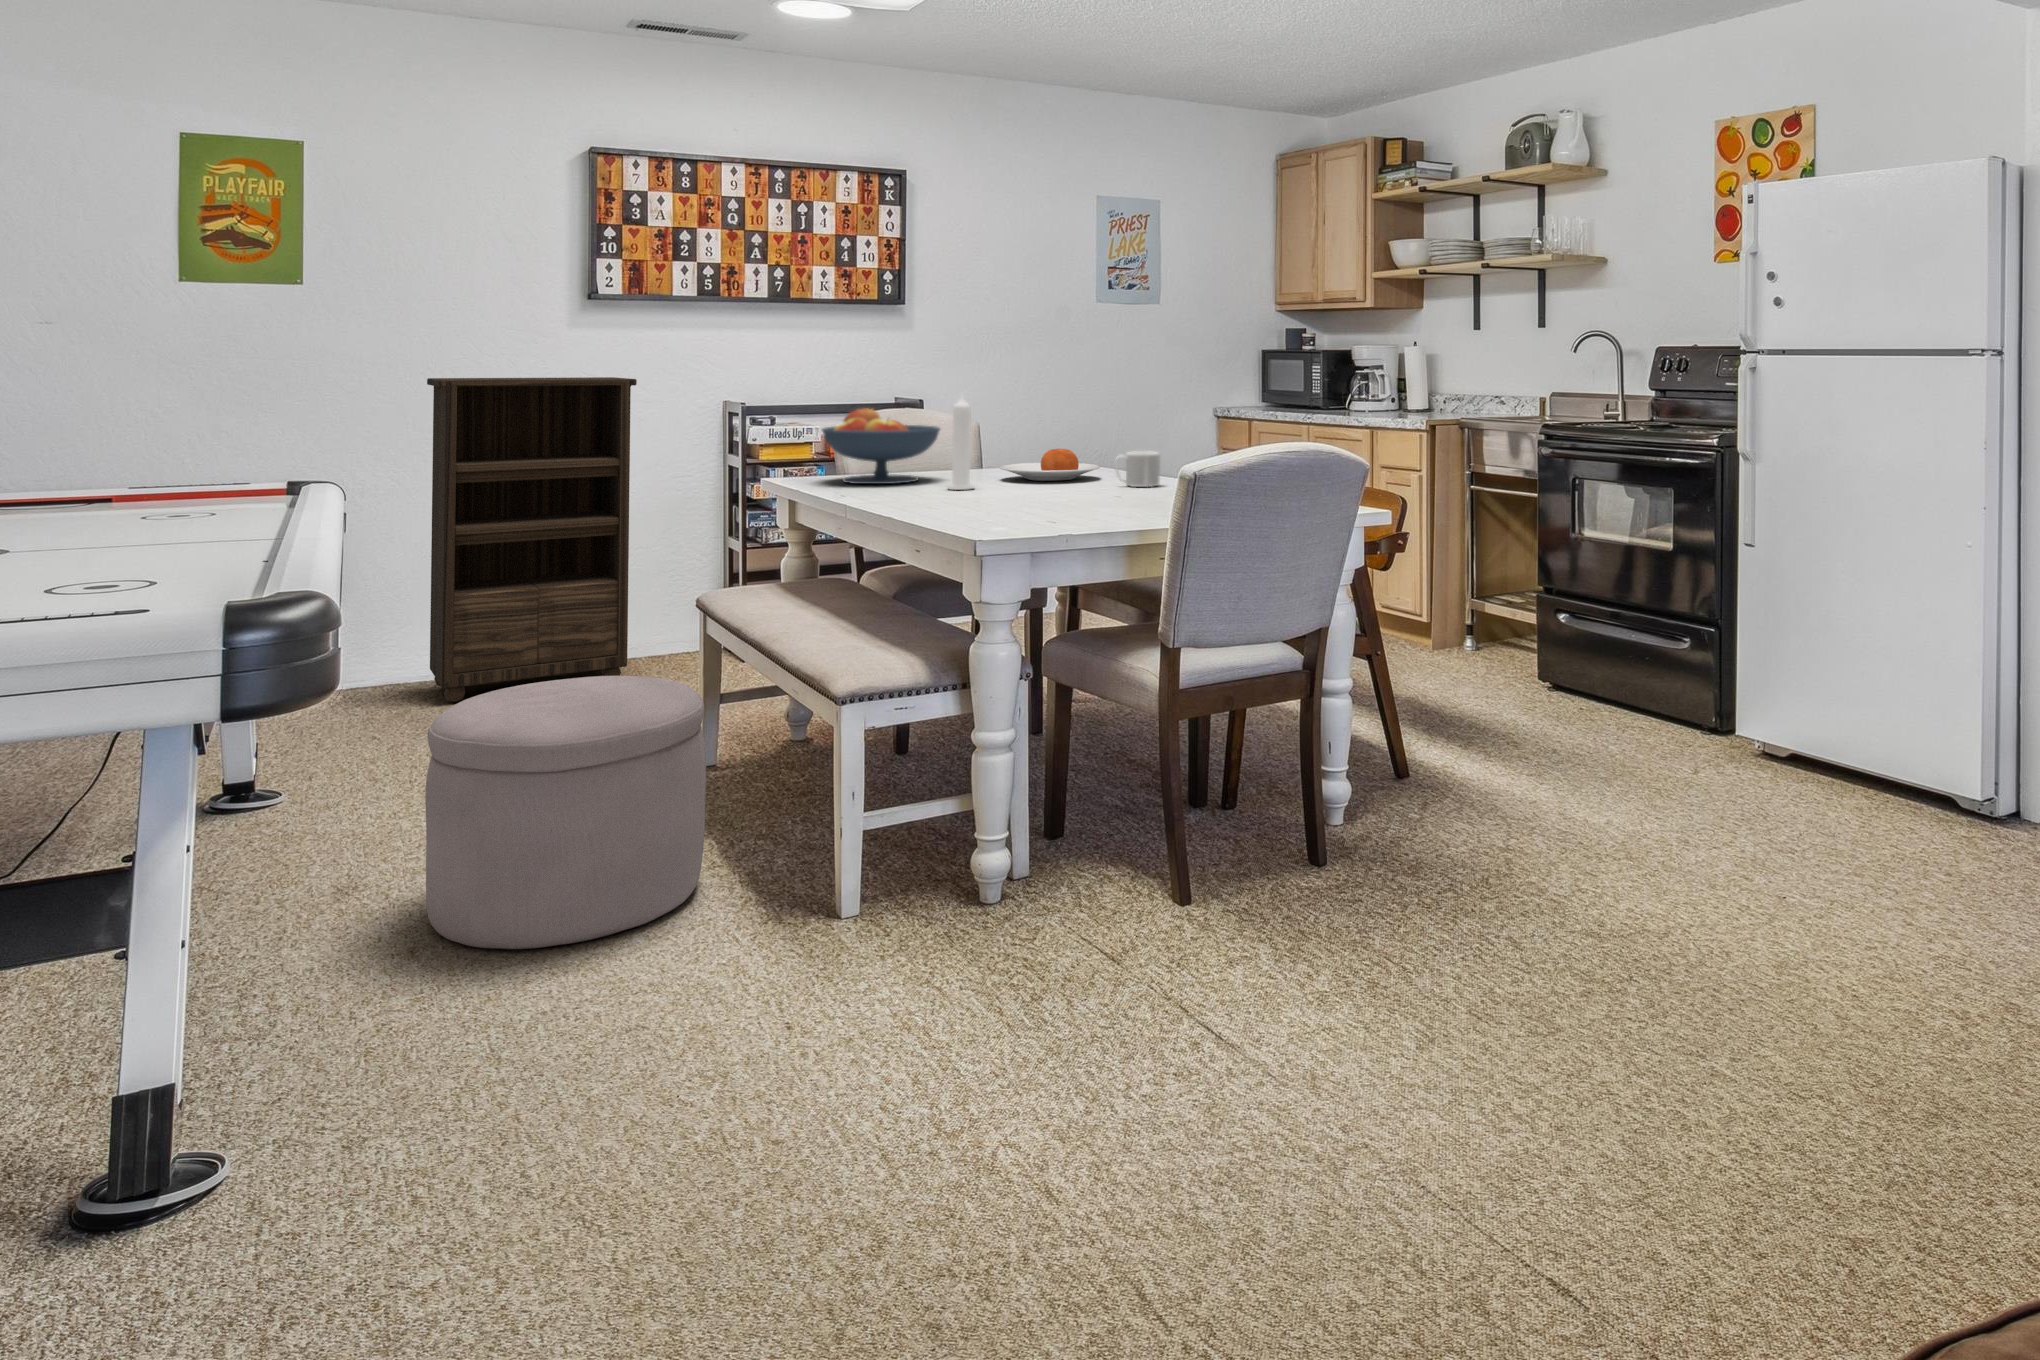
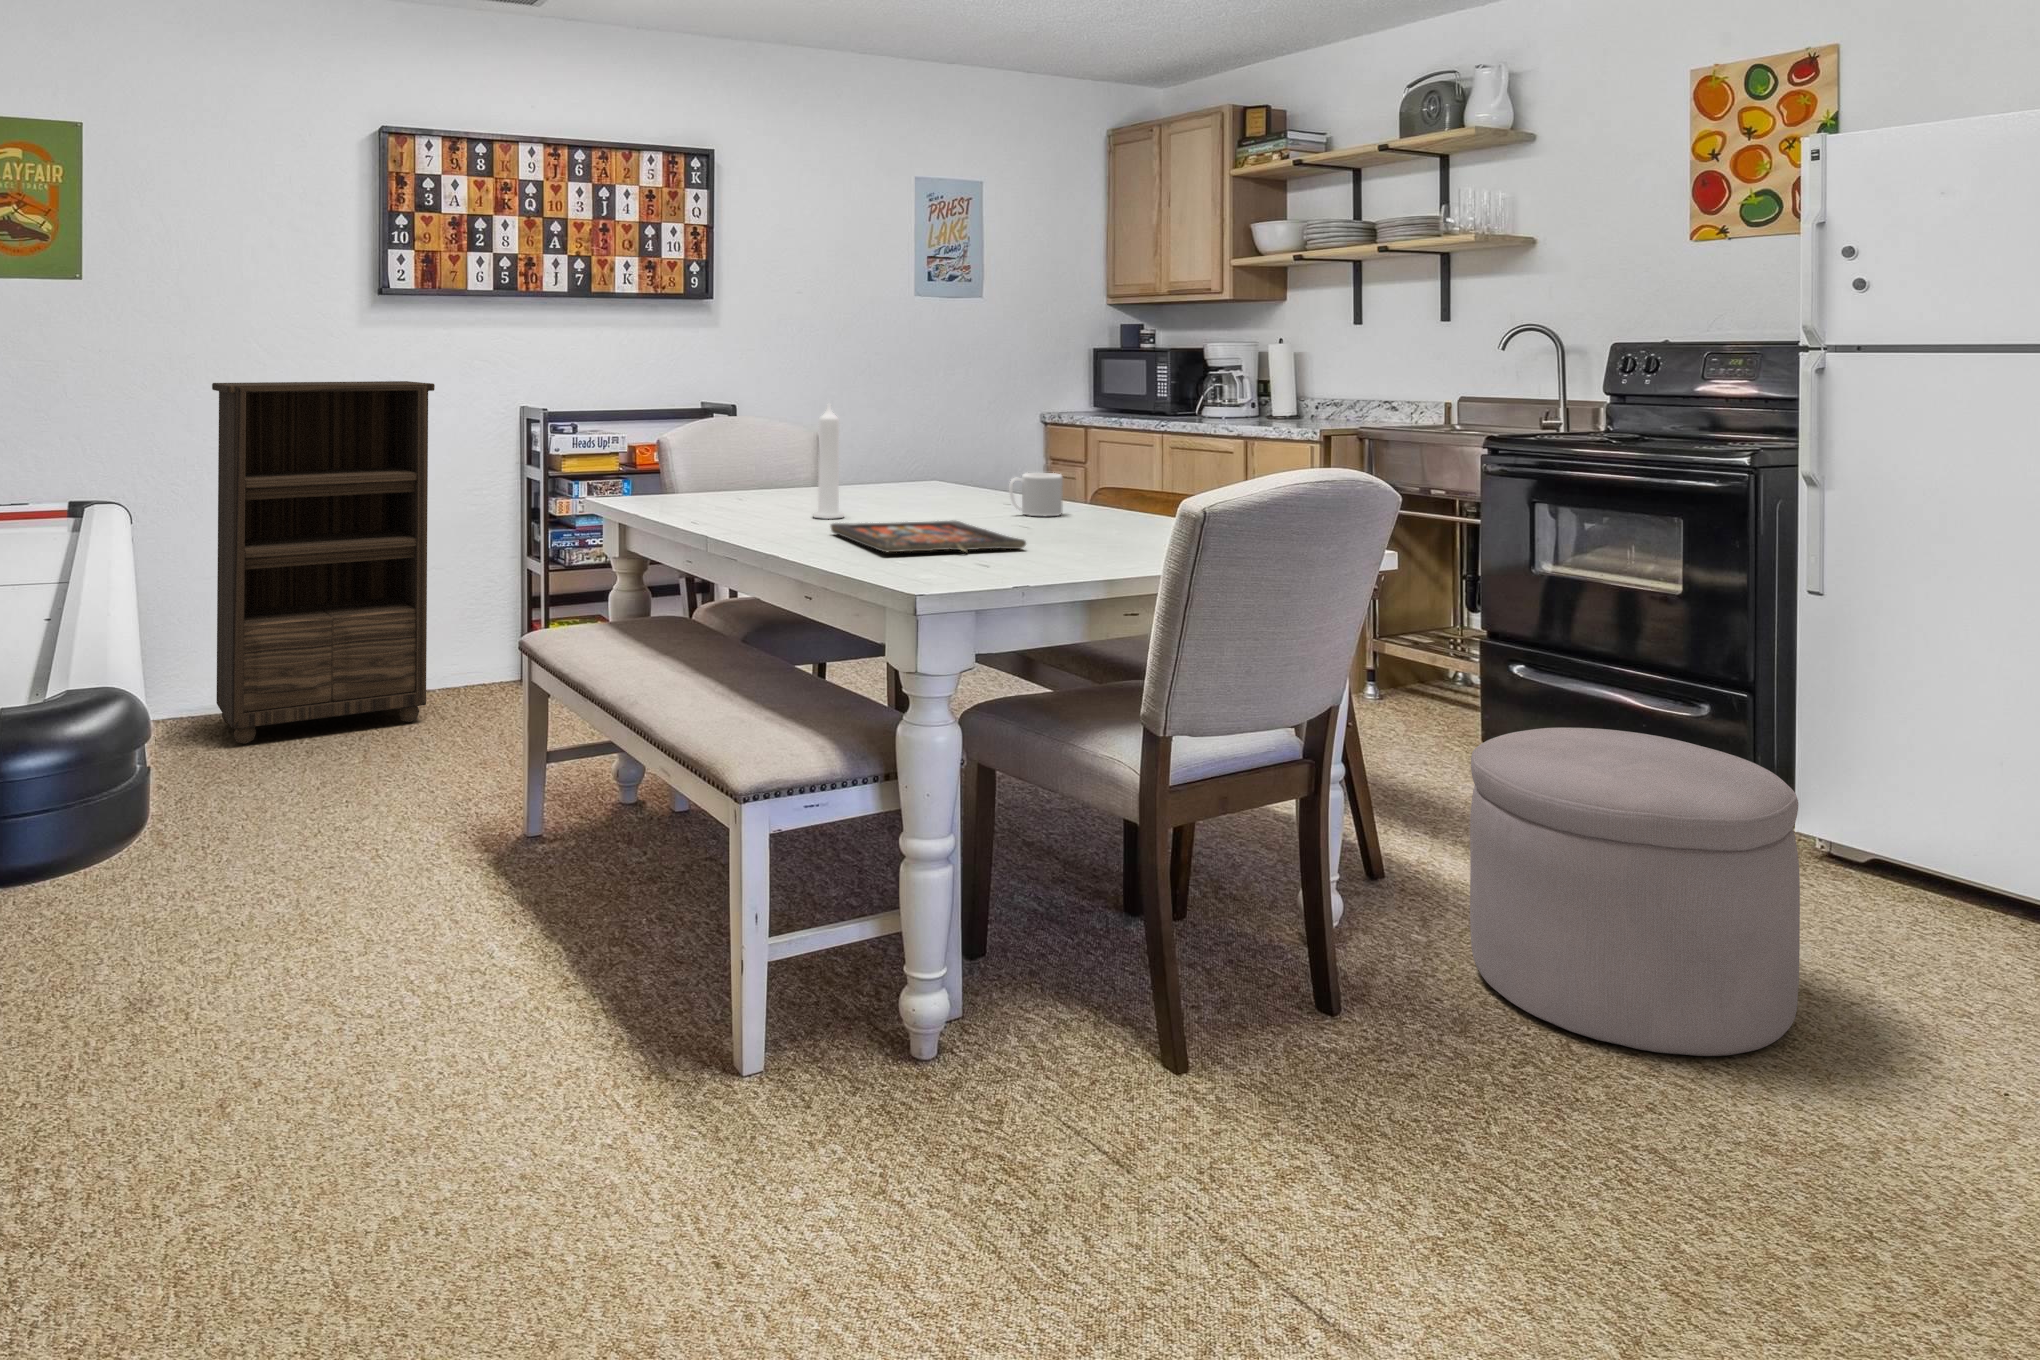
fruit bowl: present [822,408,940,484] -> none [658,419,794,510]
plate: present [1000,448,1100,481] -> none [863,468,980,506]
board game: none [951,489,1101,511] -> present [830,520,1026,552]
ottoman: present [425,676,706,949] -> present [1470,728,1800,1056]

